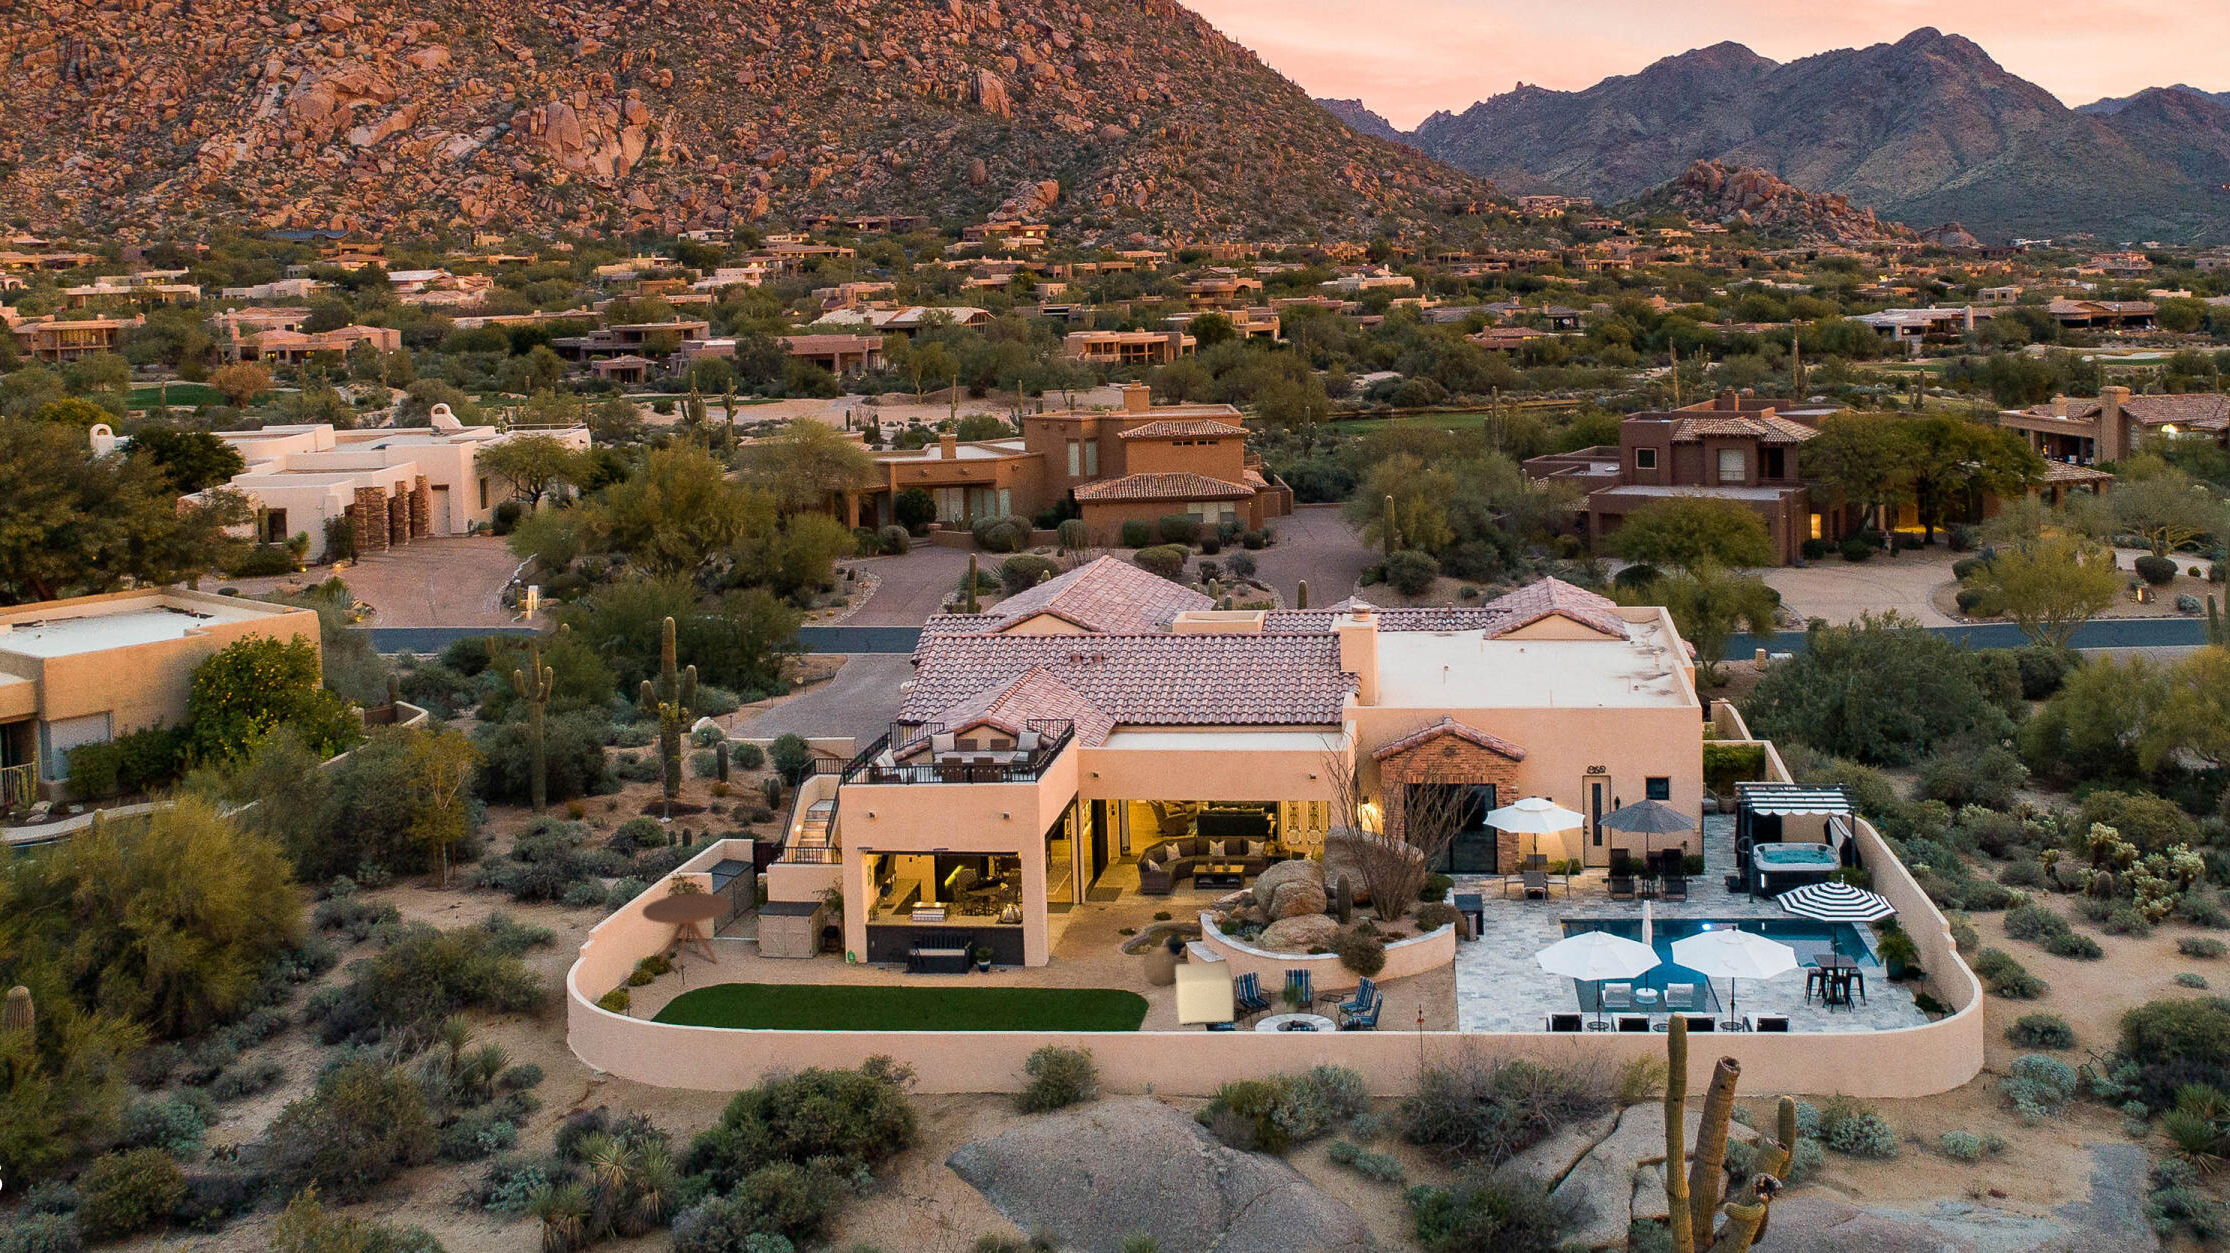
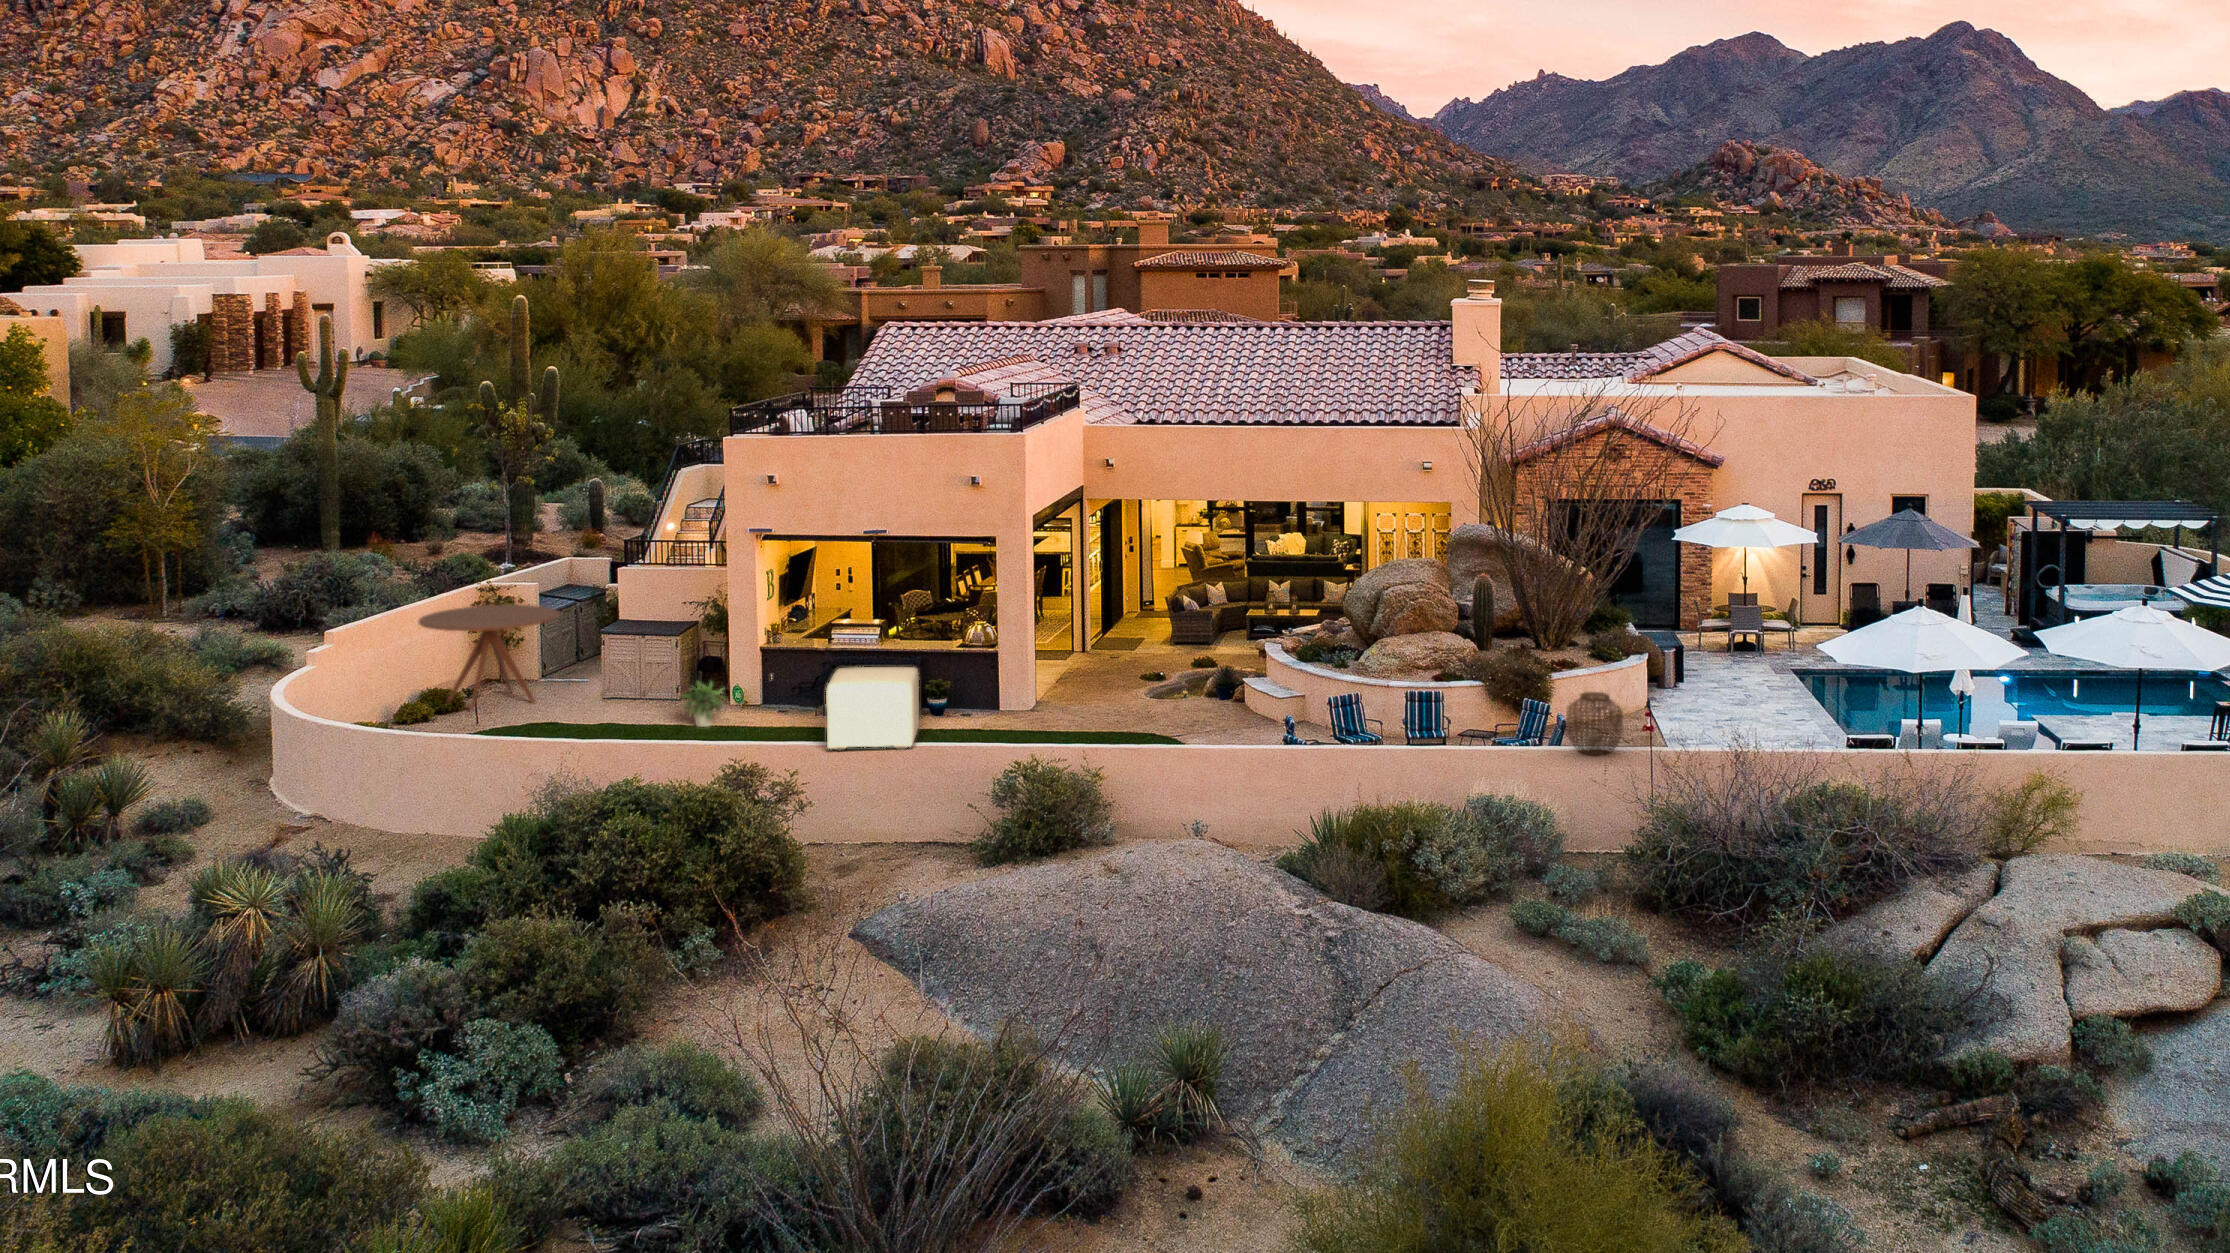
woven basket: present [1144,946,1178,986] -> present [1566,692,1623,756]
ottoman: present [1176,962,1234,1025] -> present [826,667,919,751]
potted plant: present [1279,981,1304,1013] -> present [682,682,725,727]

